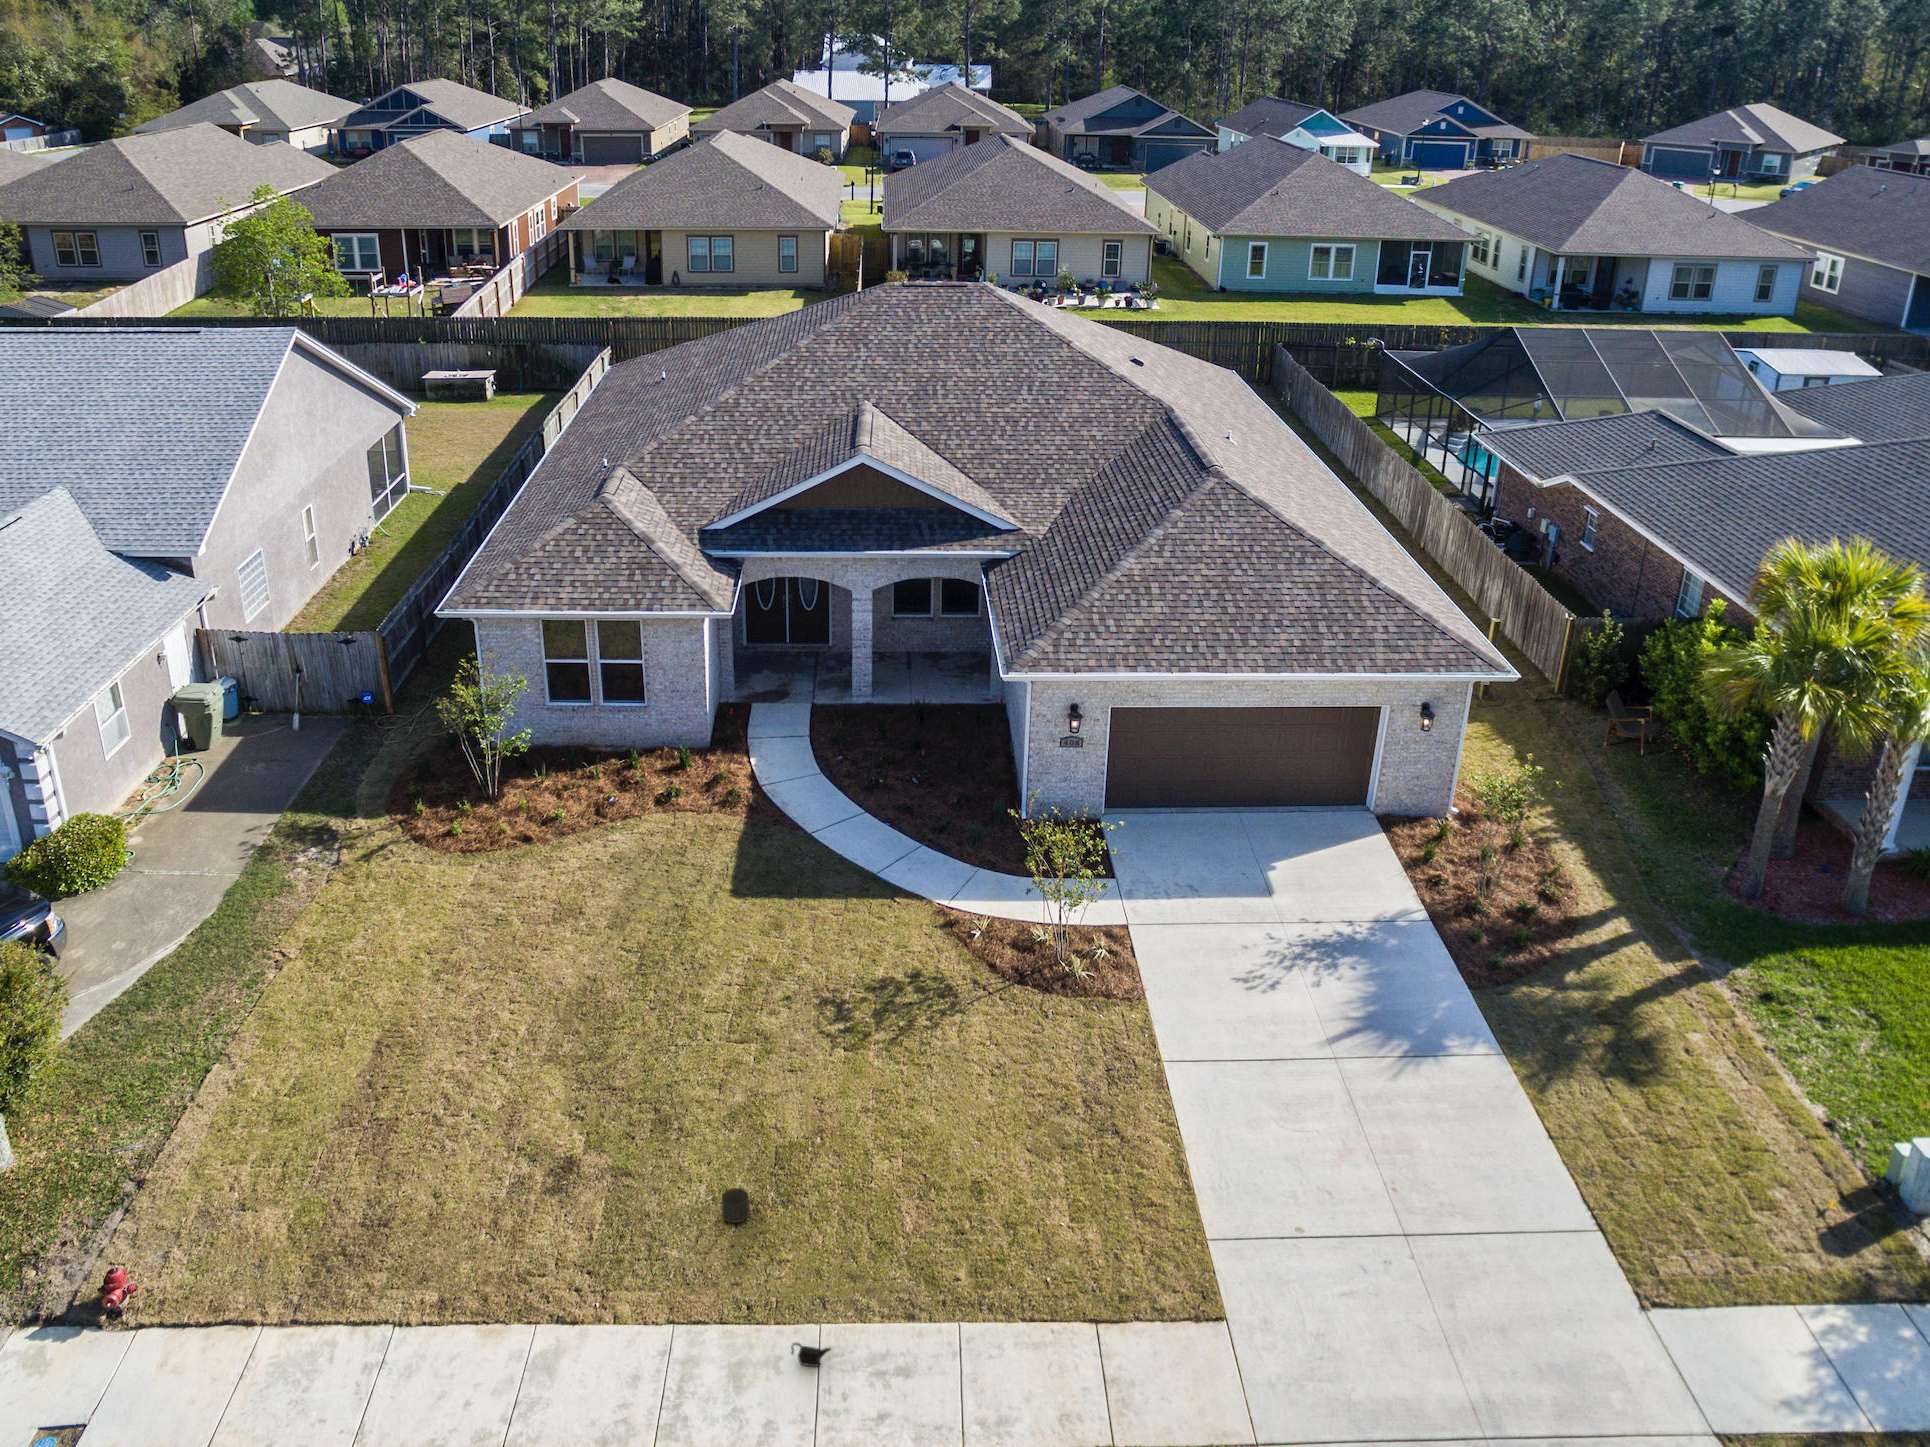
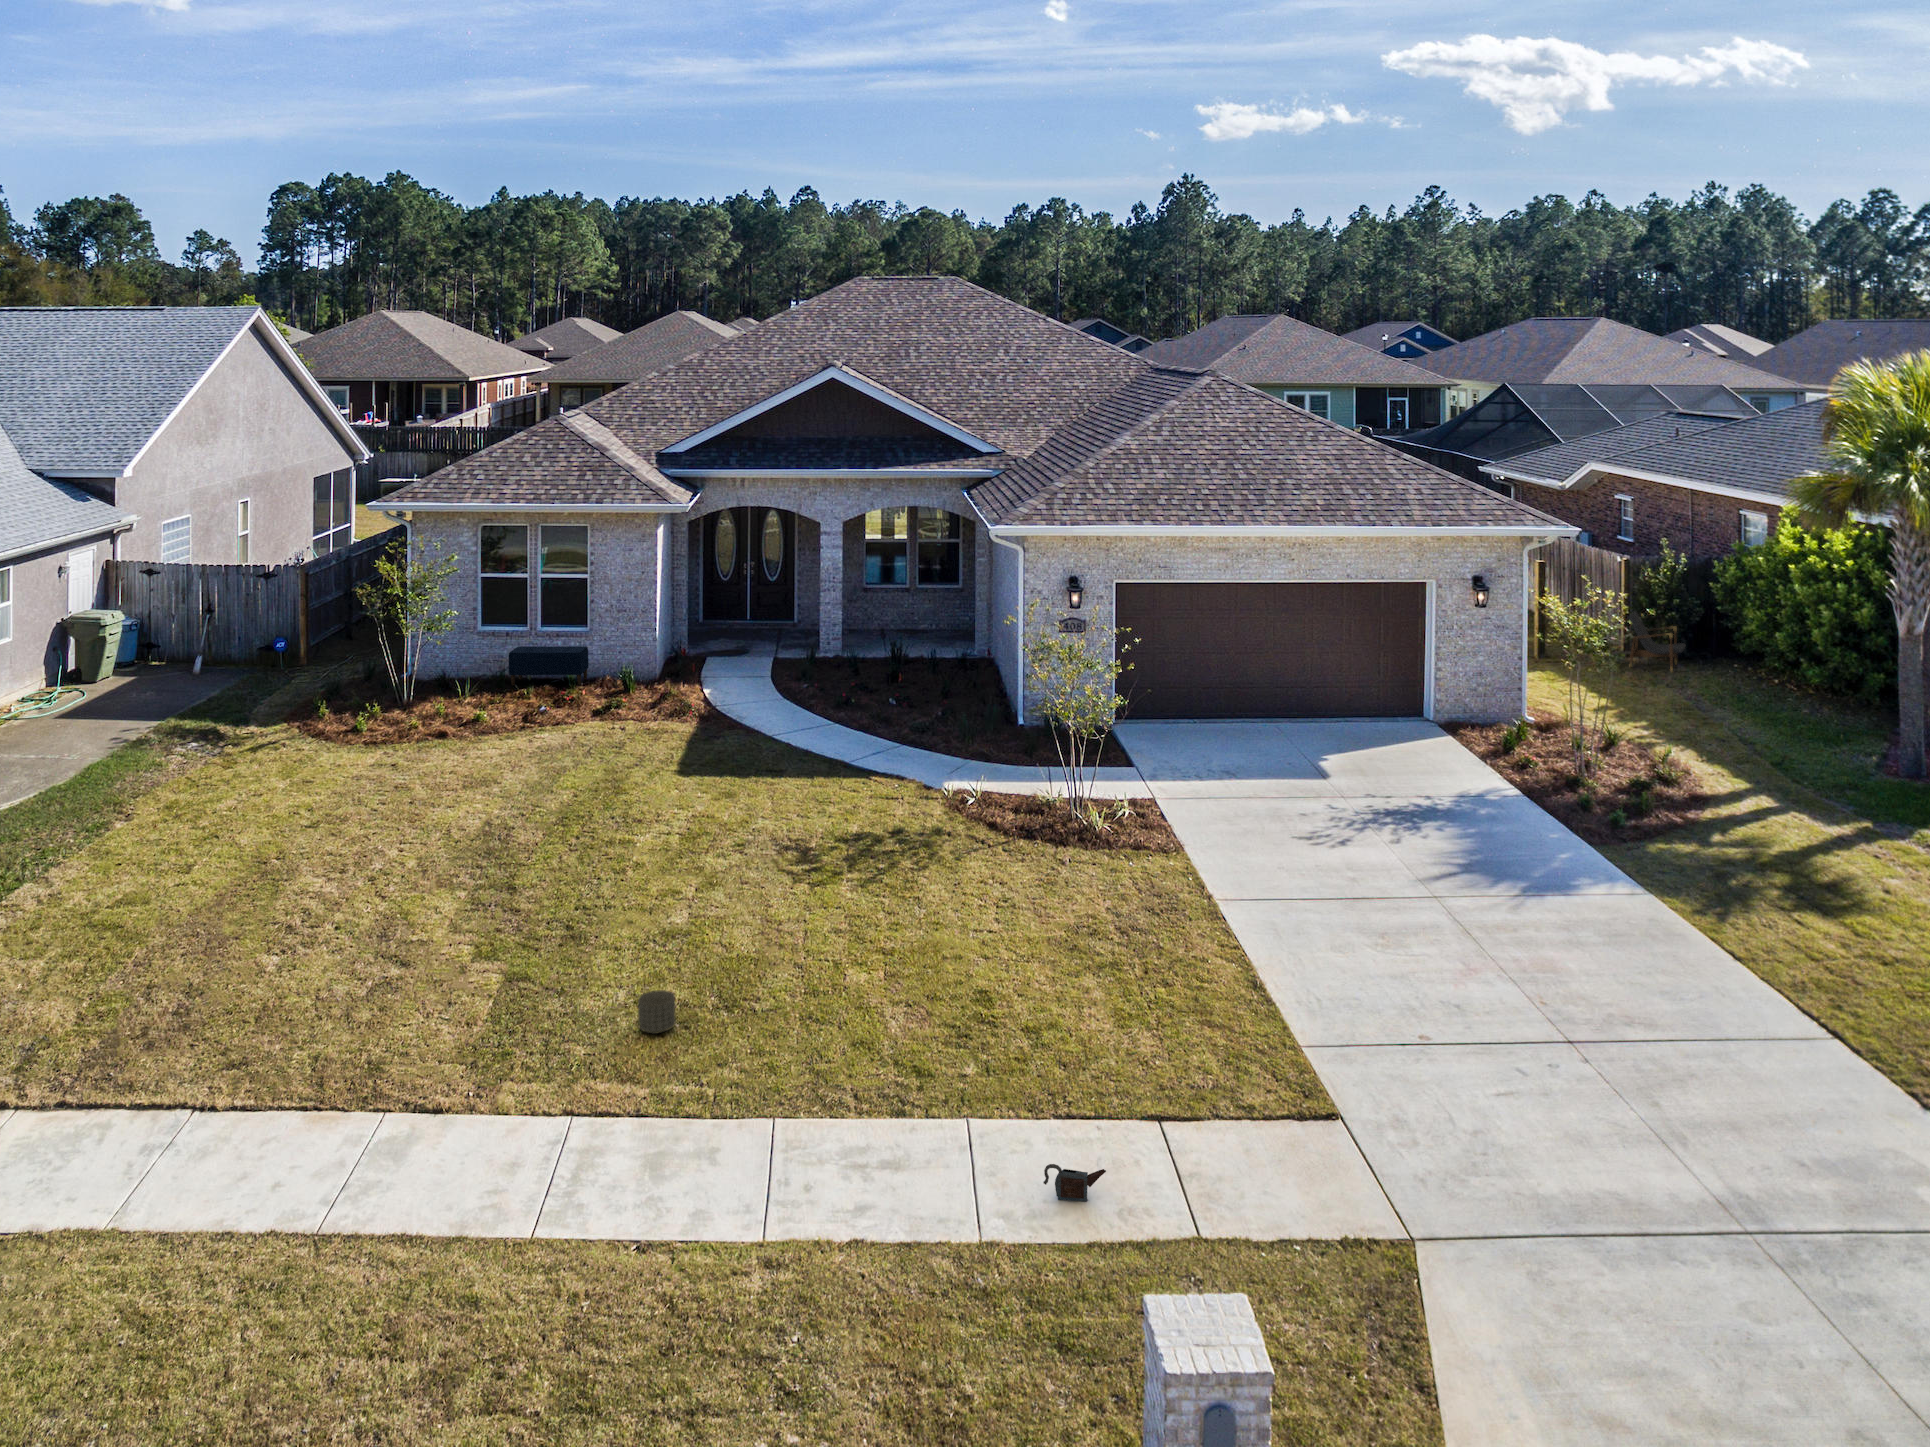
bench: none [571,726,641,764] -> present [508,646,589,685]
watering can: present [791,1343,831,1367] -> present [1043,1164,1106,1201]

